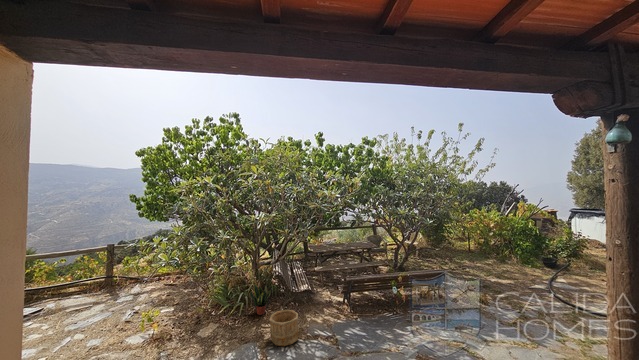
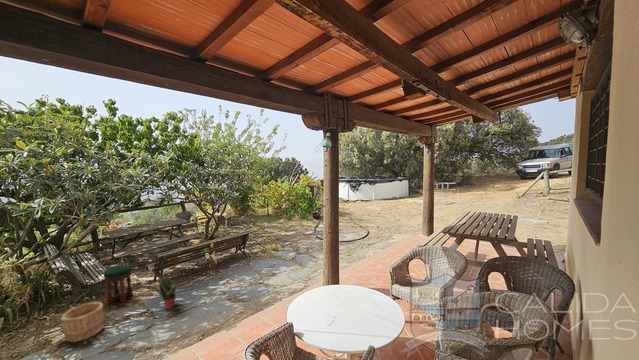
stool: none [304,280,324,317] -> present [104,265,132,304]
potted plant: present [250,284,271,315] -> present [156,277,178,308]

